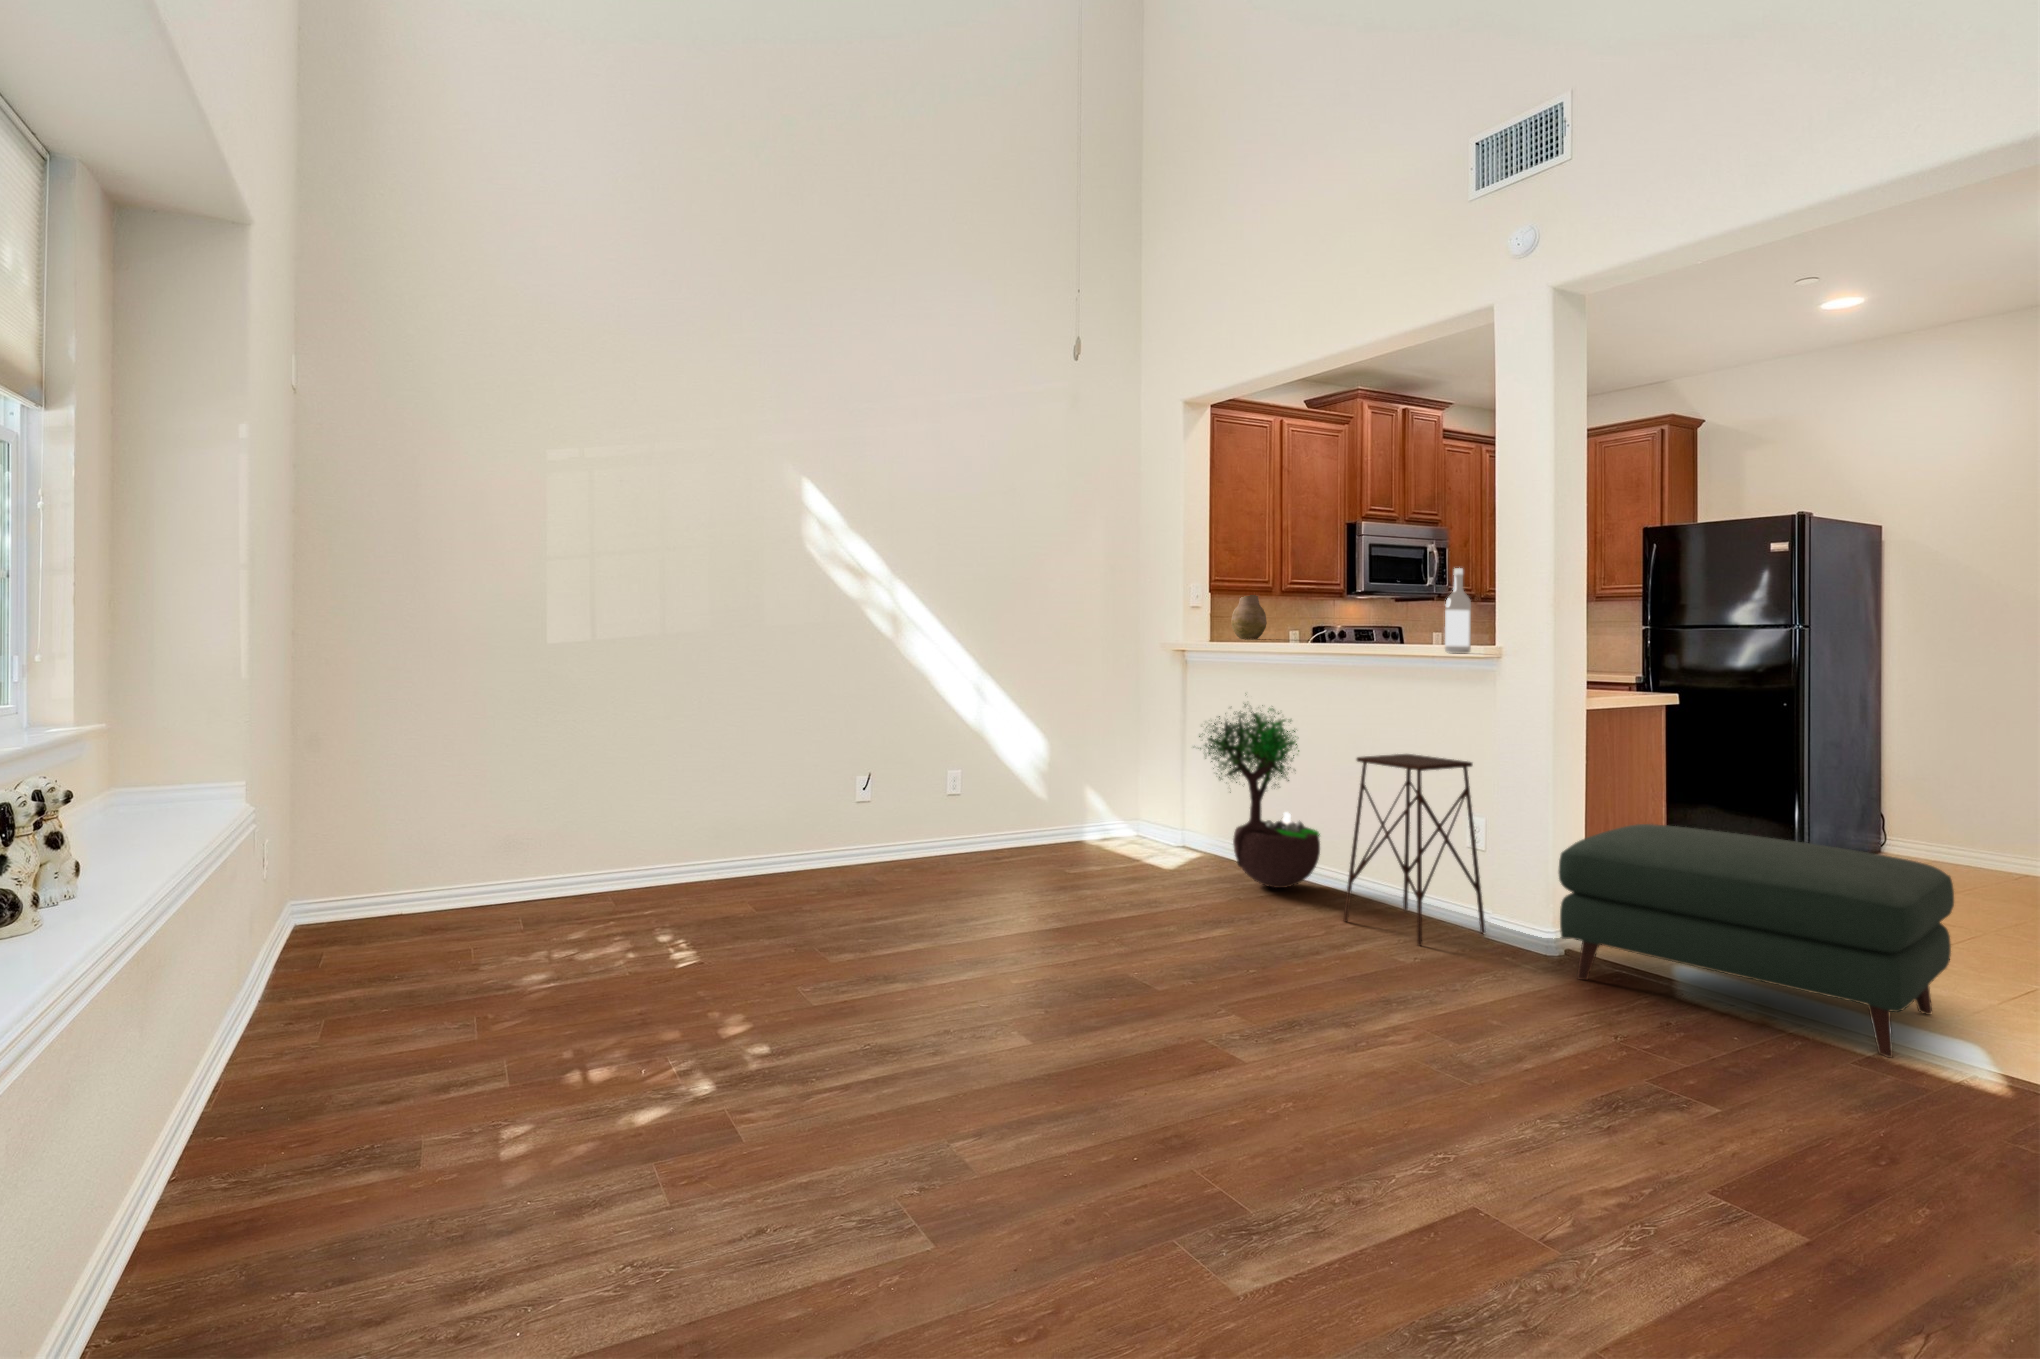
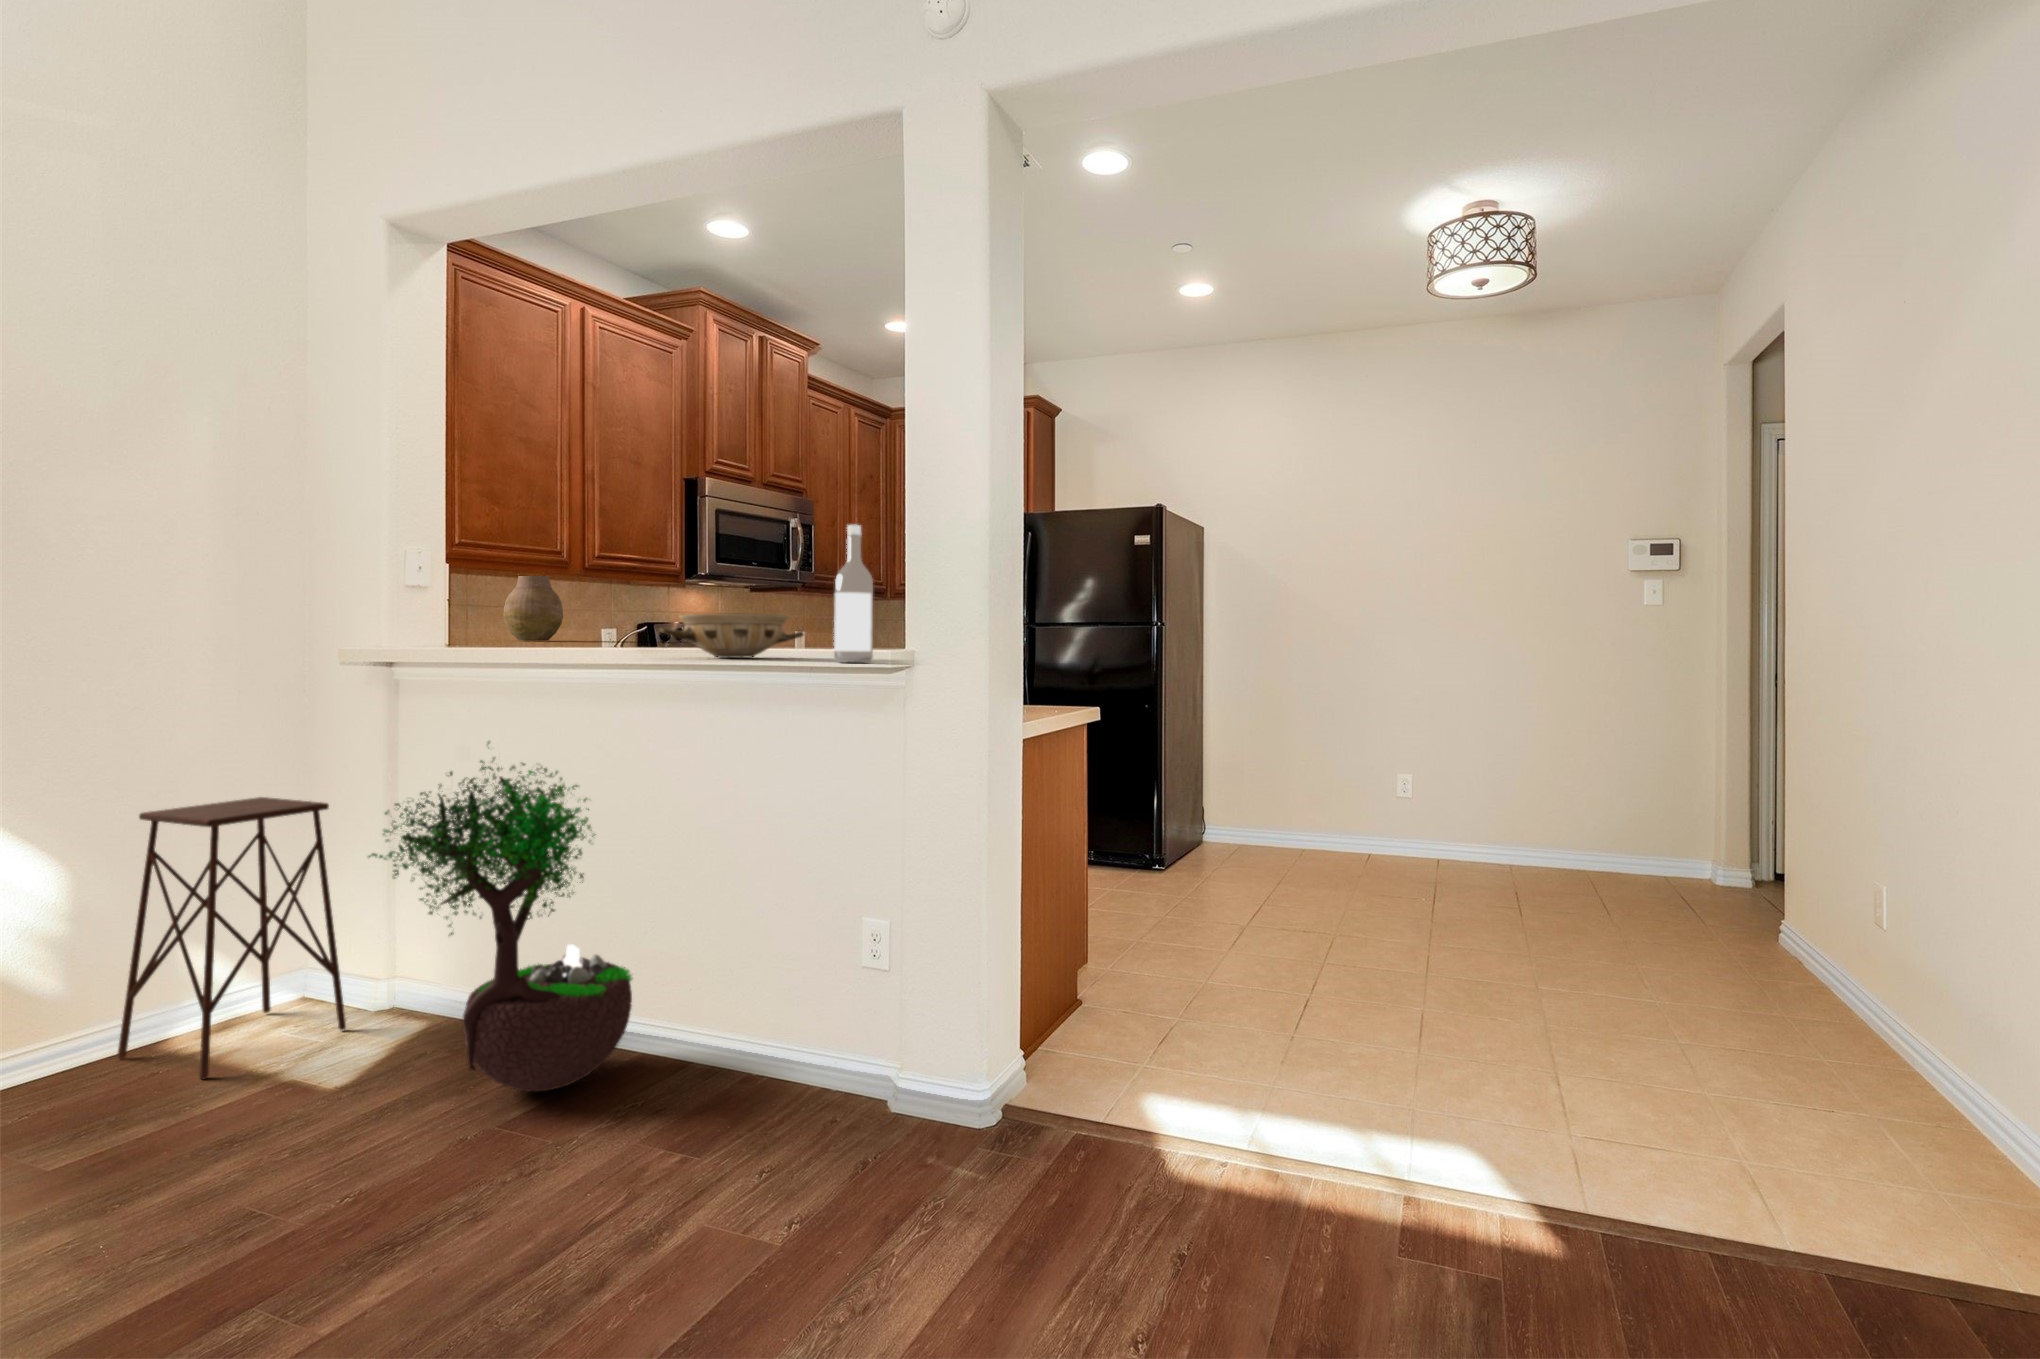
ceramic bowl: none [1338,623,1427,649] -> present [660,614,803,658]
side table: present [1343,754,1486,946] -> present [117,797,346,1079]
ottoman: present [1559,824,1954,1058] -> none [1018,899,1463,1229]

